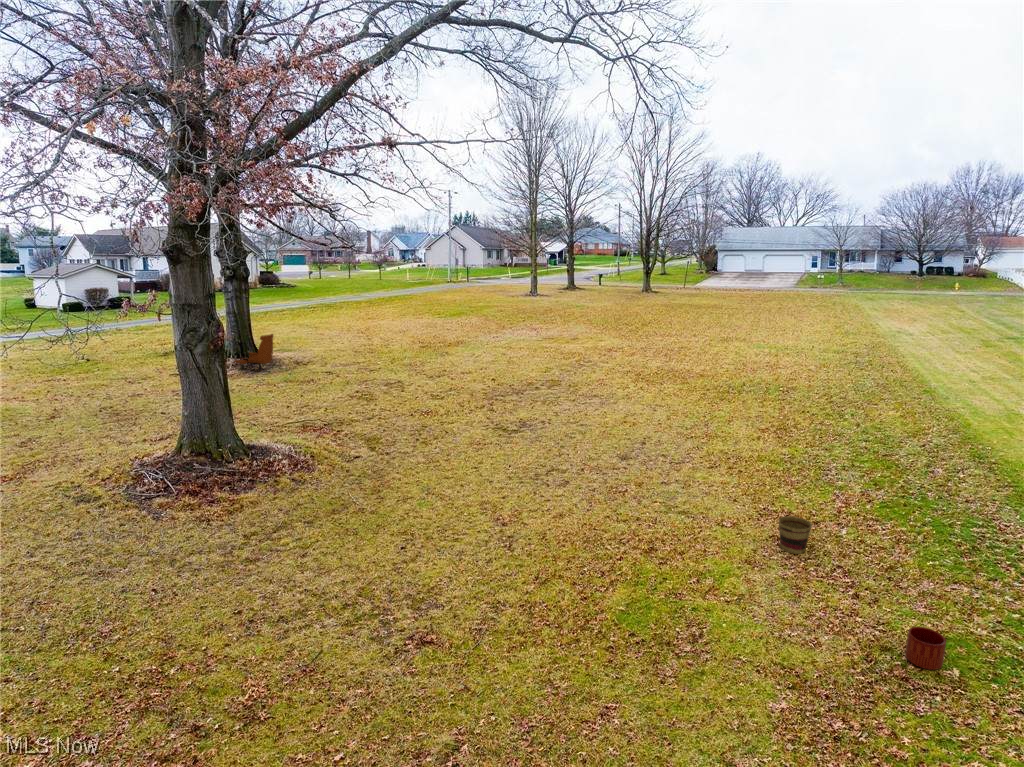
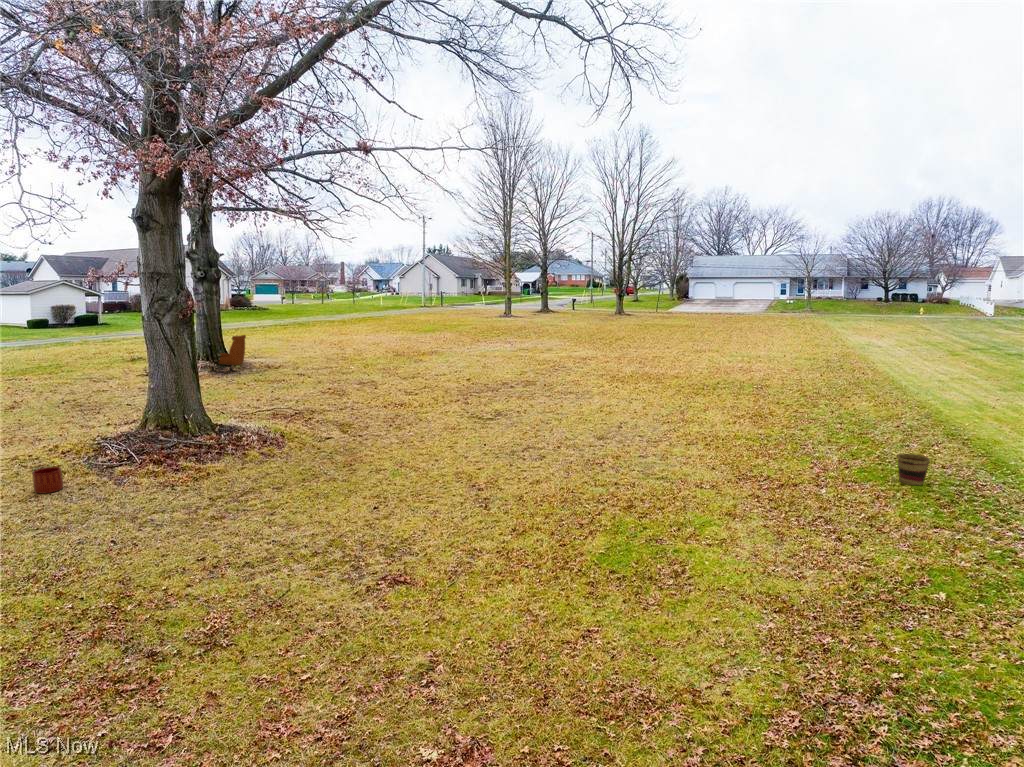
basket: present [779,516,812,554] -> present [898,454,930,485]
planter: present [905,627,946,670] -> present [32,467,63,494]

